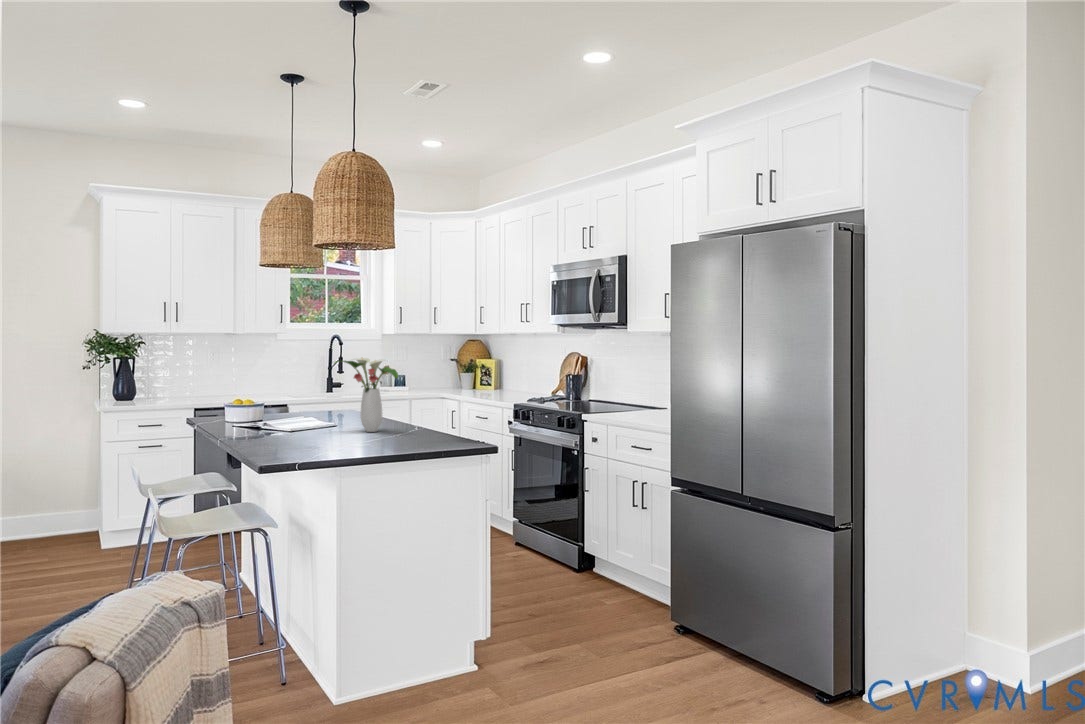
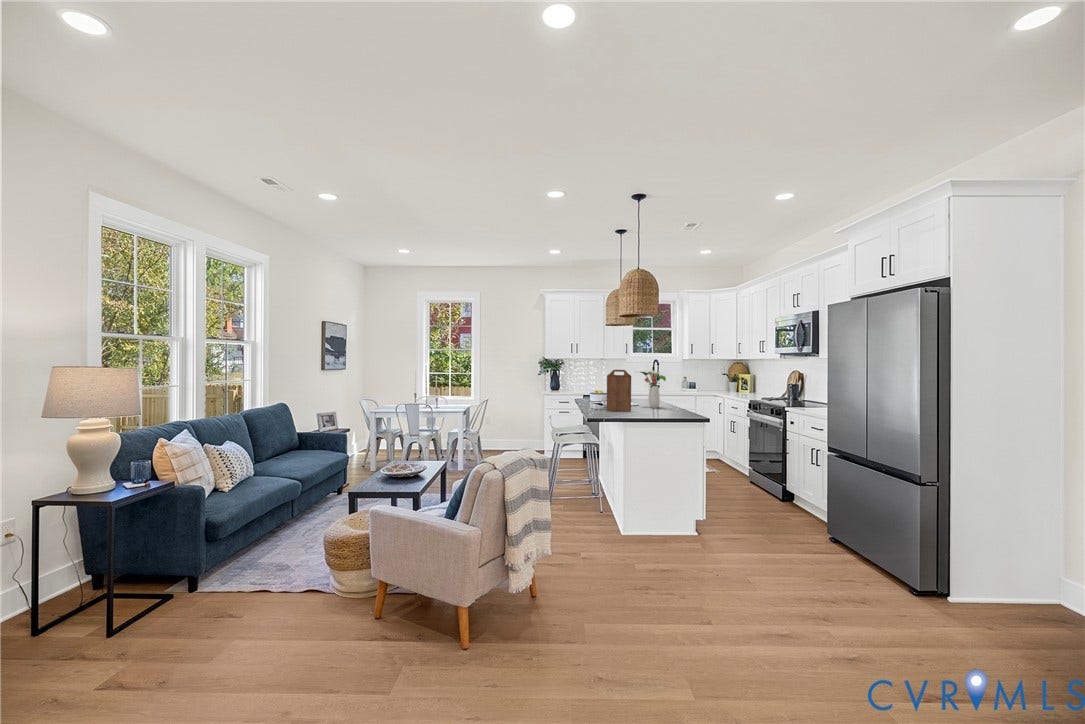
cutting board: none [286,358,339,448] -> present [607,370,631,411]

